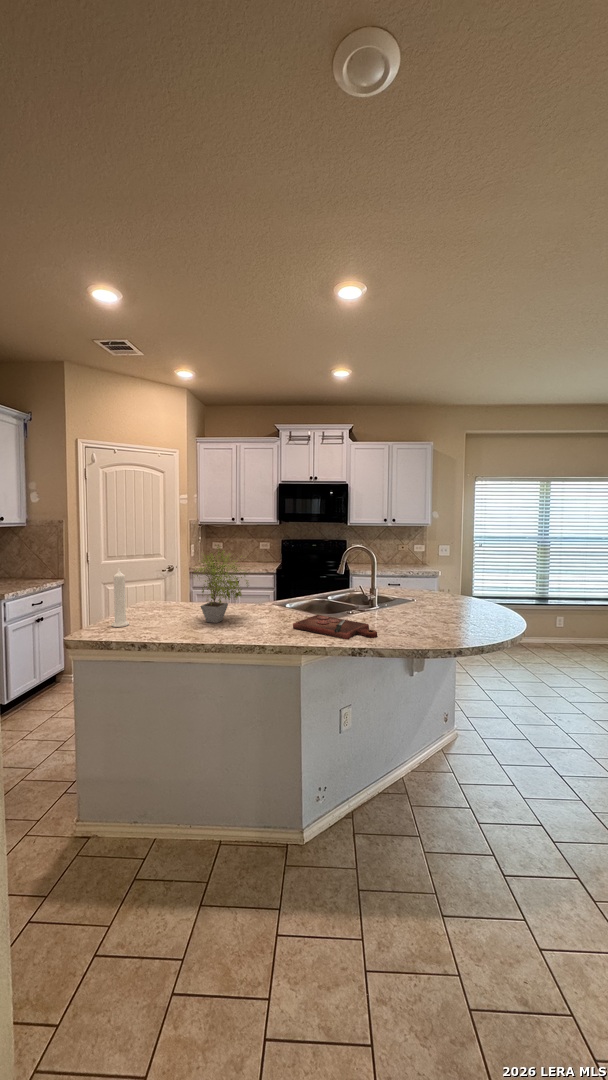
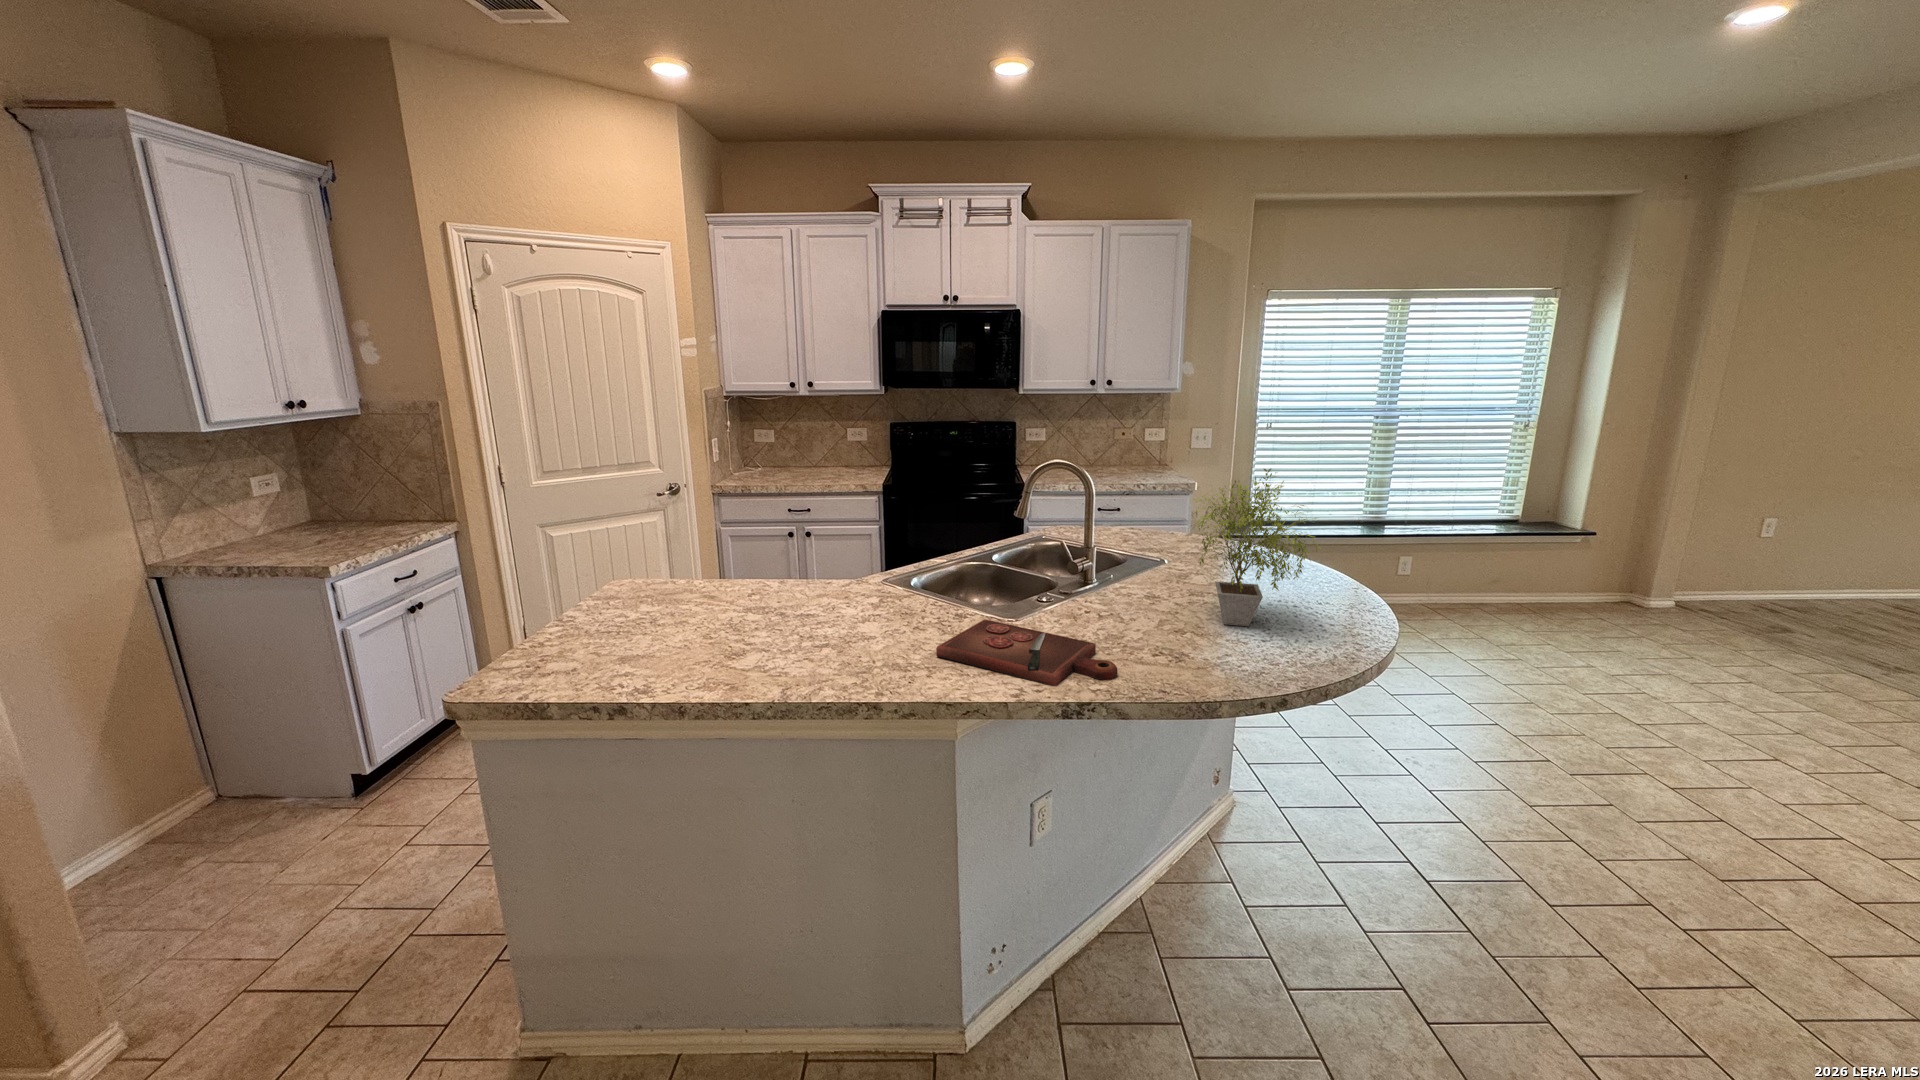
potted plant: present [194,545,249,623] -> present [1191,469,1322,626]
candle: present [111,568,129,627] -> none [537,538,584,664]

